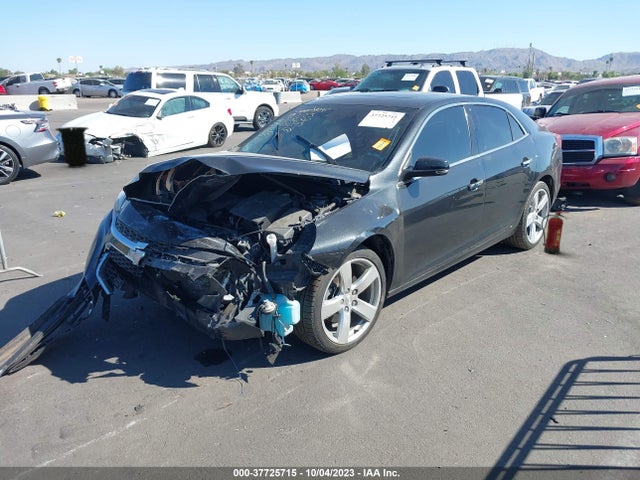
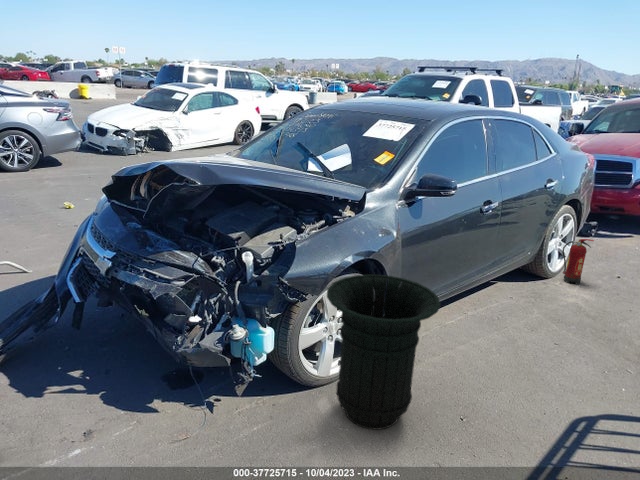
trash can: present [56,127,88,168] -> present [327,274,441,430]

